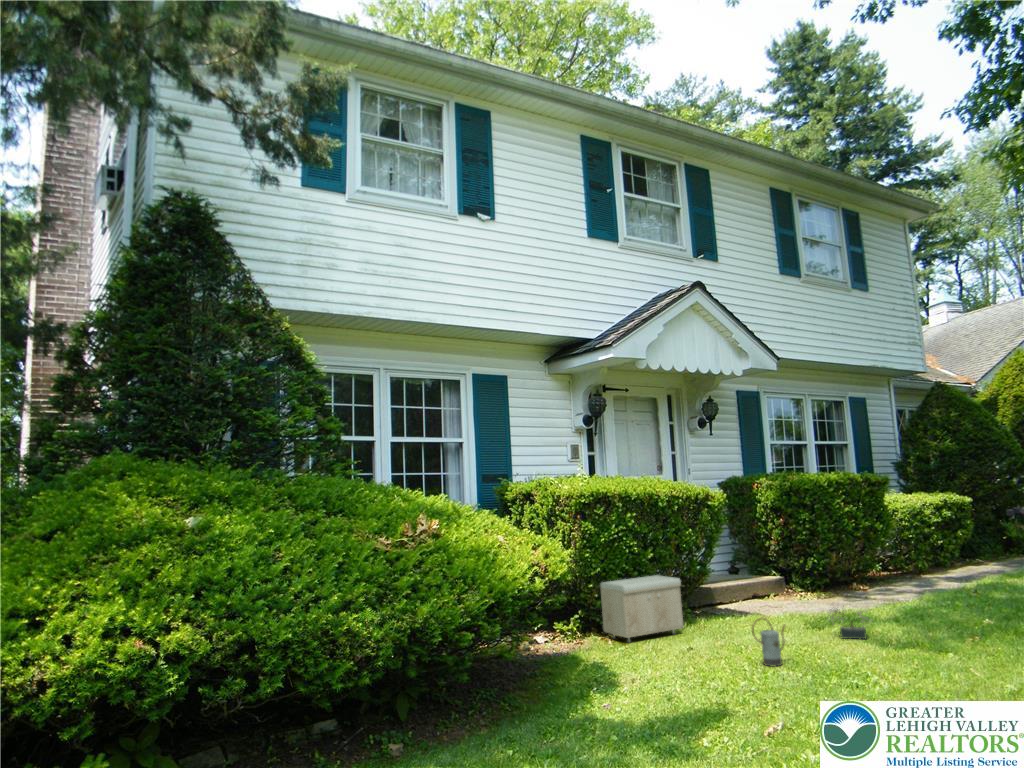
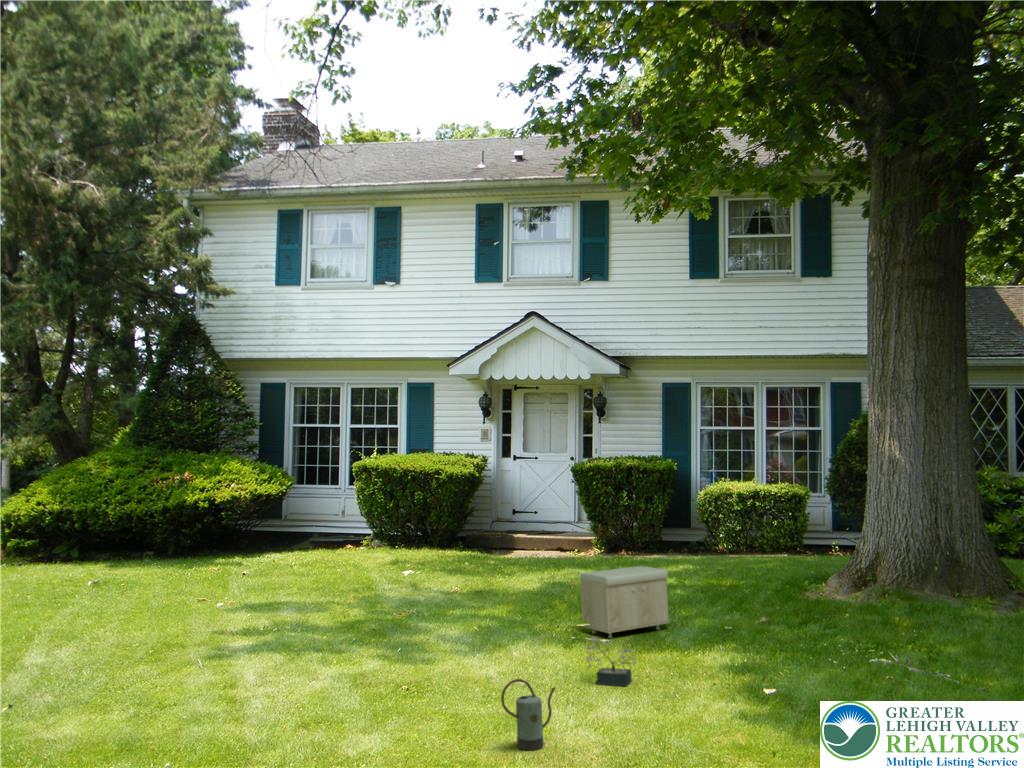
decorative plant: present [829,604,869,639] -> present [586,637,636,686]
watering can: present [752,618,785,666] -> present [501,679,556,750]

